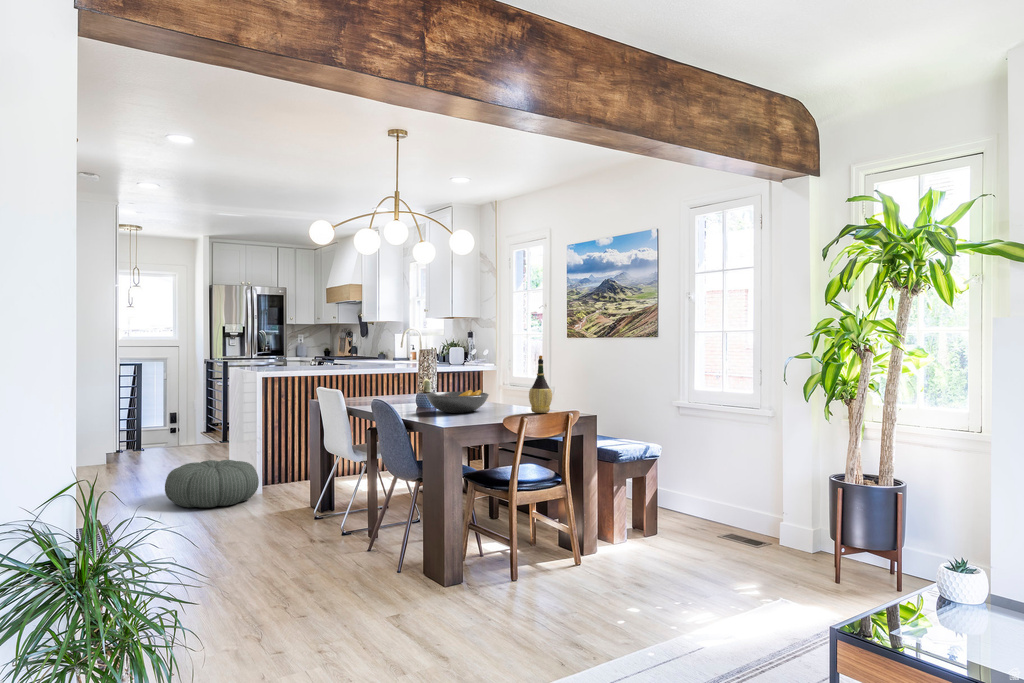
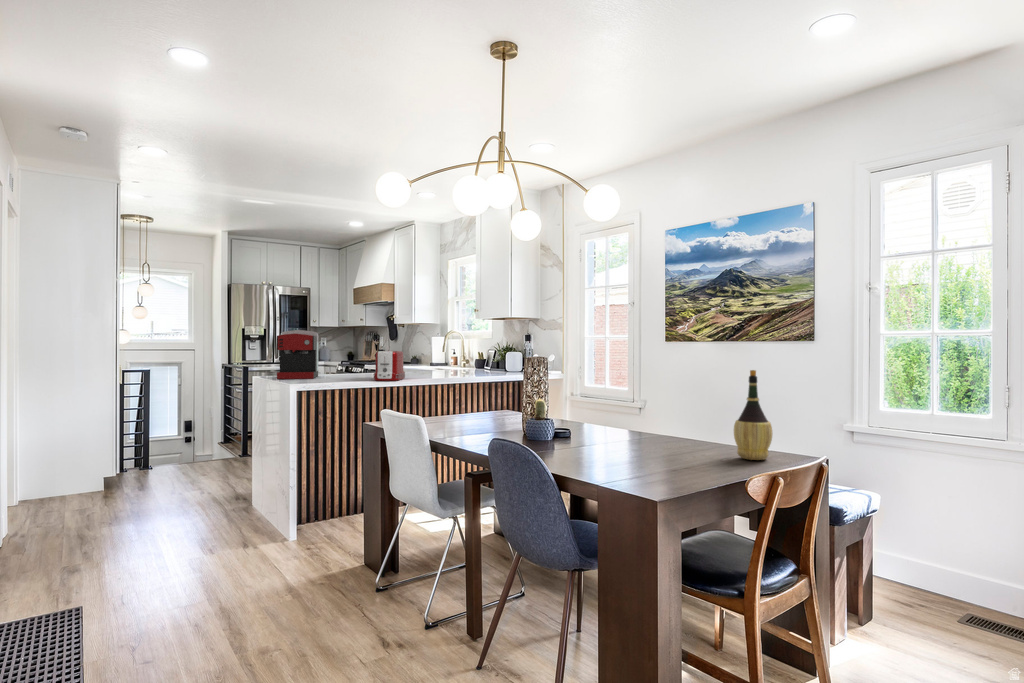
coffee maker: none [249,328,285,369] -> present [277,330,318,379]
toaster: none [327,346,355,370] -> present [374,351,405,381]
fruit bowl: present [426,389,489,413] -> none [559,418,654,455]
pouf: present [165,460,259,508] -> none [167,498,294,571]

